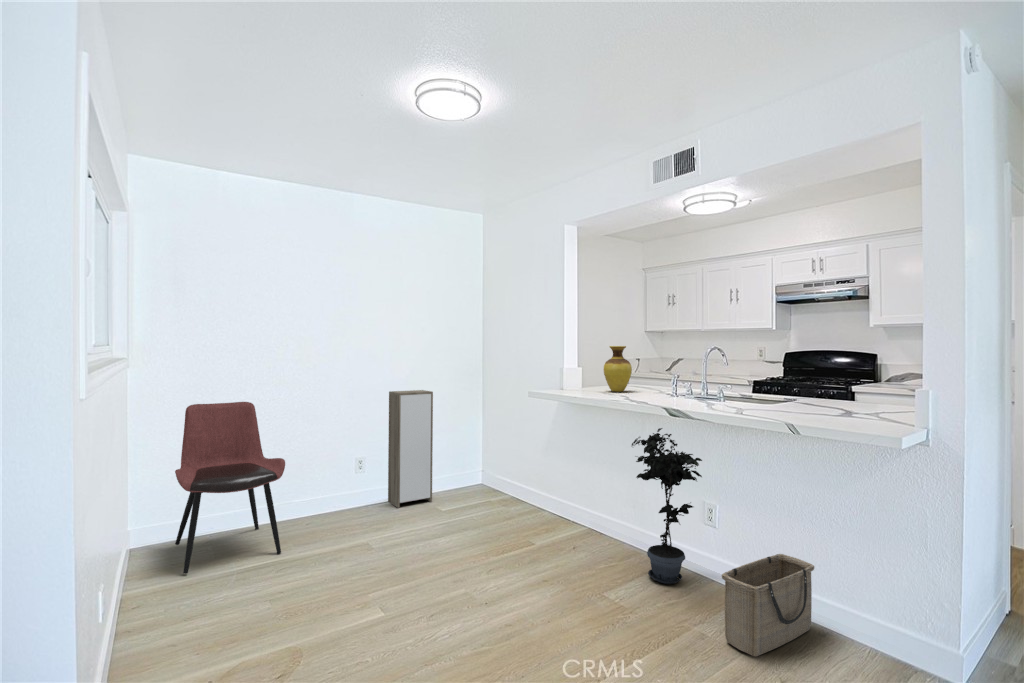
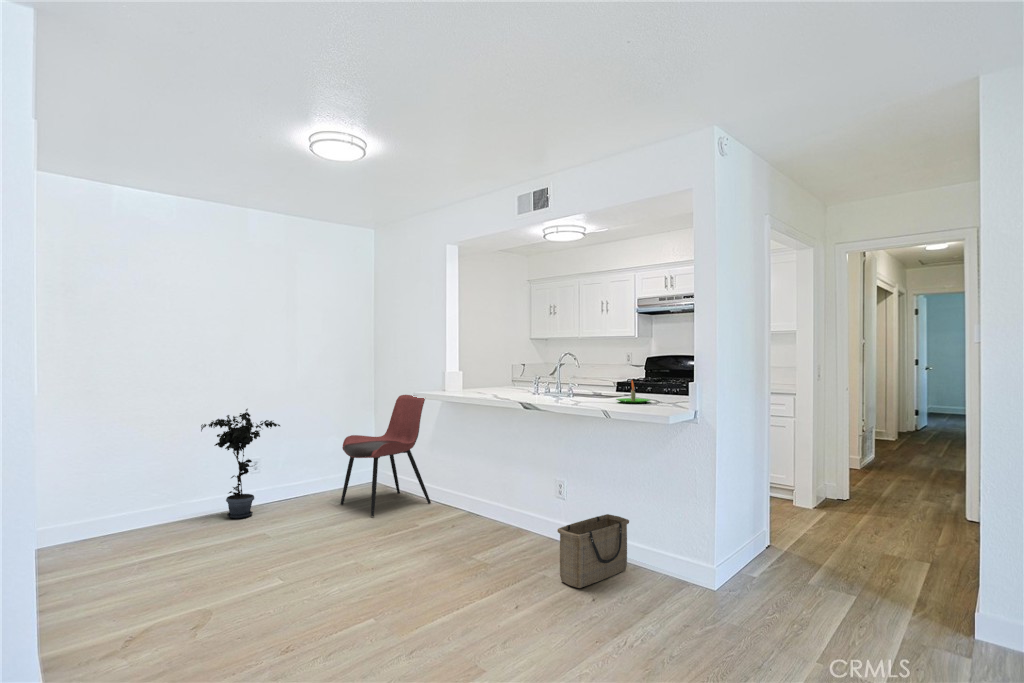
vase: present [604,346,632,392] -> none [481,352,505,392]
candle: none [792,383,842,413] -> present [616,381,650,403]
storage cabinet: present [388,390,433,508] -> none [281,395,326,506]
dining chair: present [175,402,285,574] -> present [341,395,431,516]
potted plant: present [632,428,702,584] -> present [201,409,280,518]

